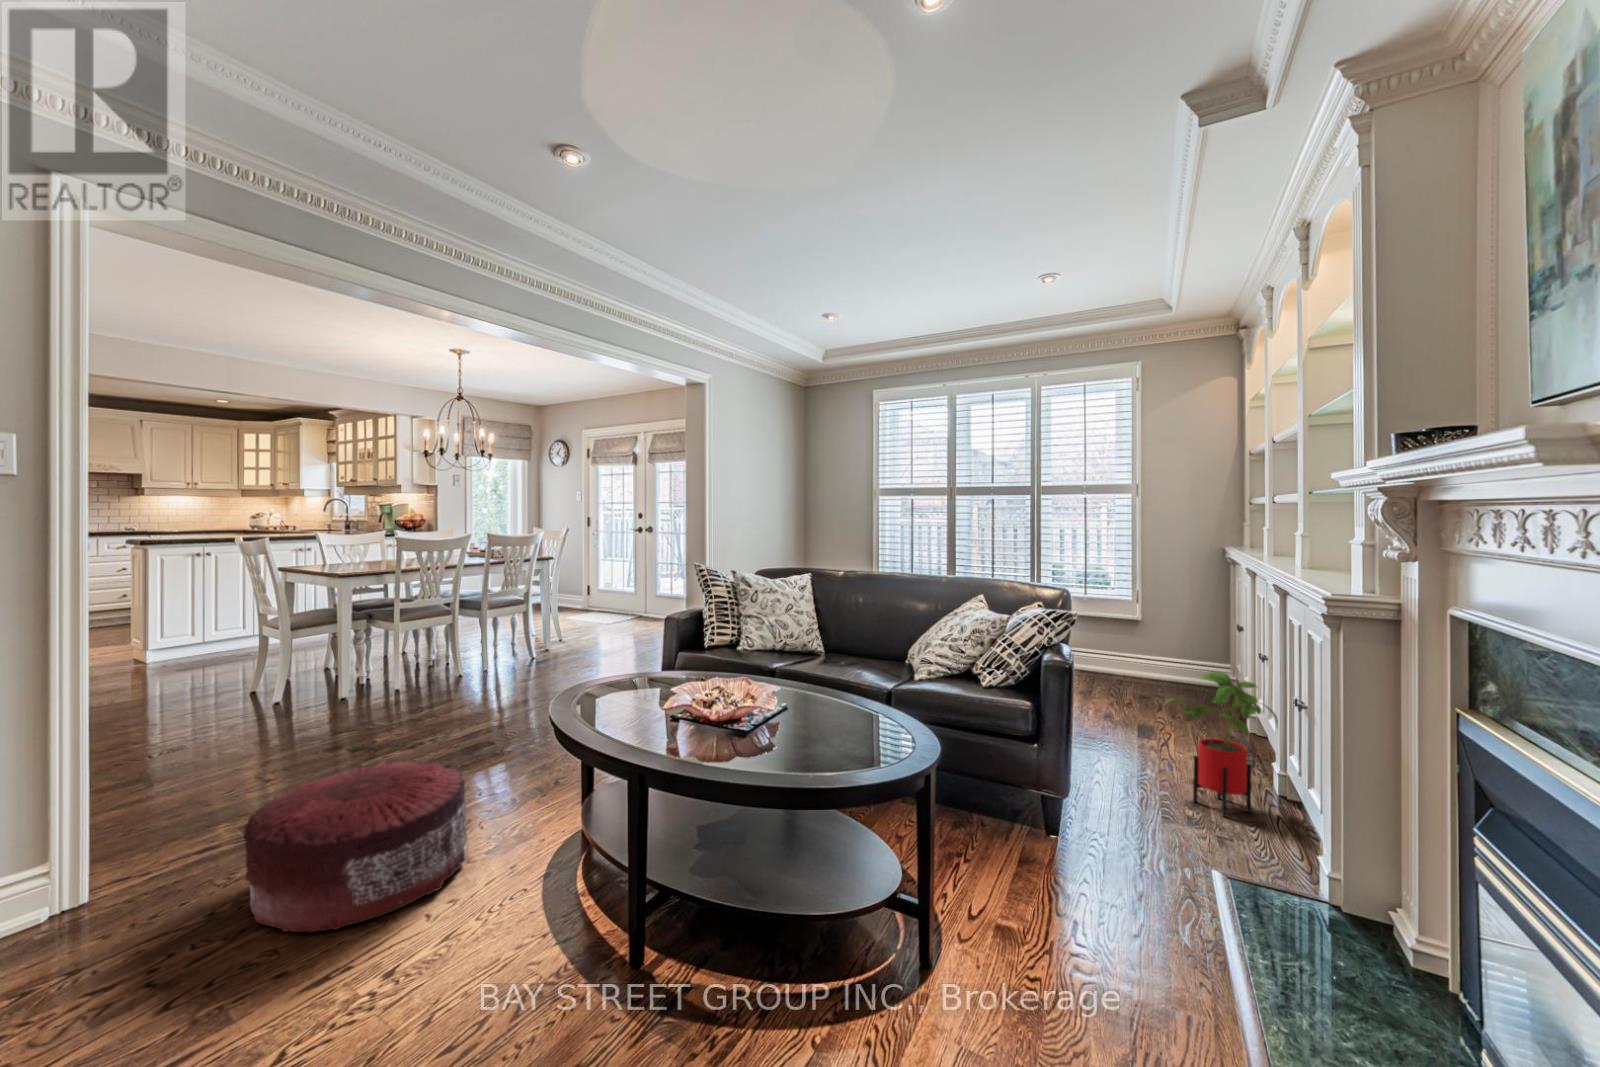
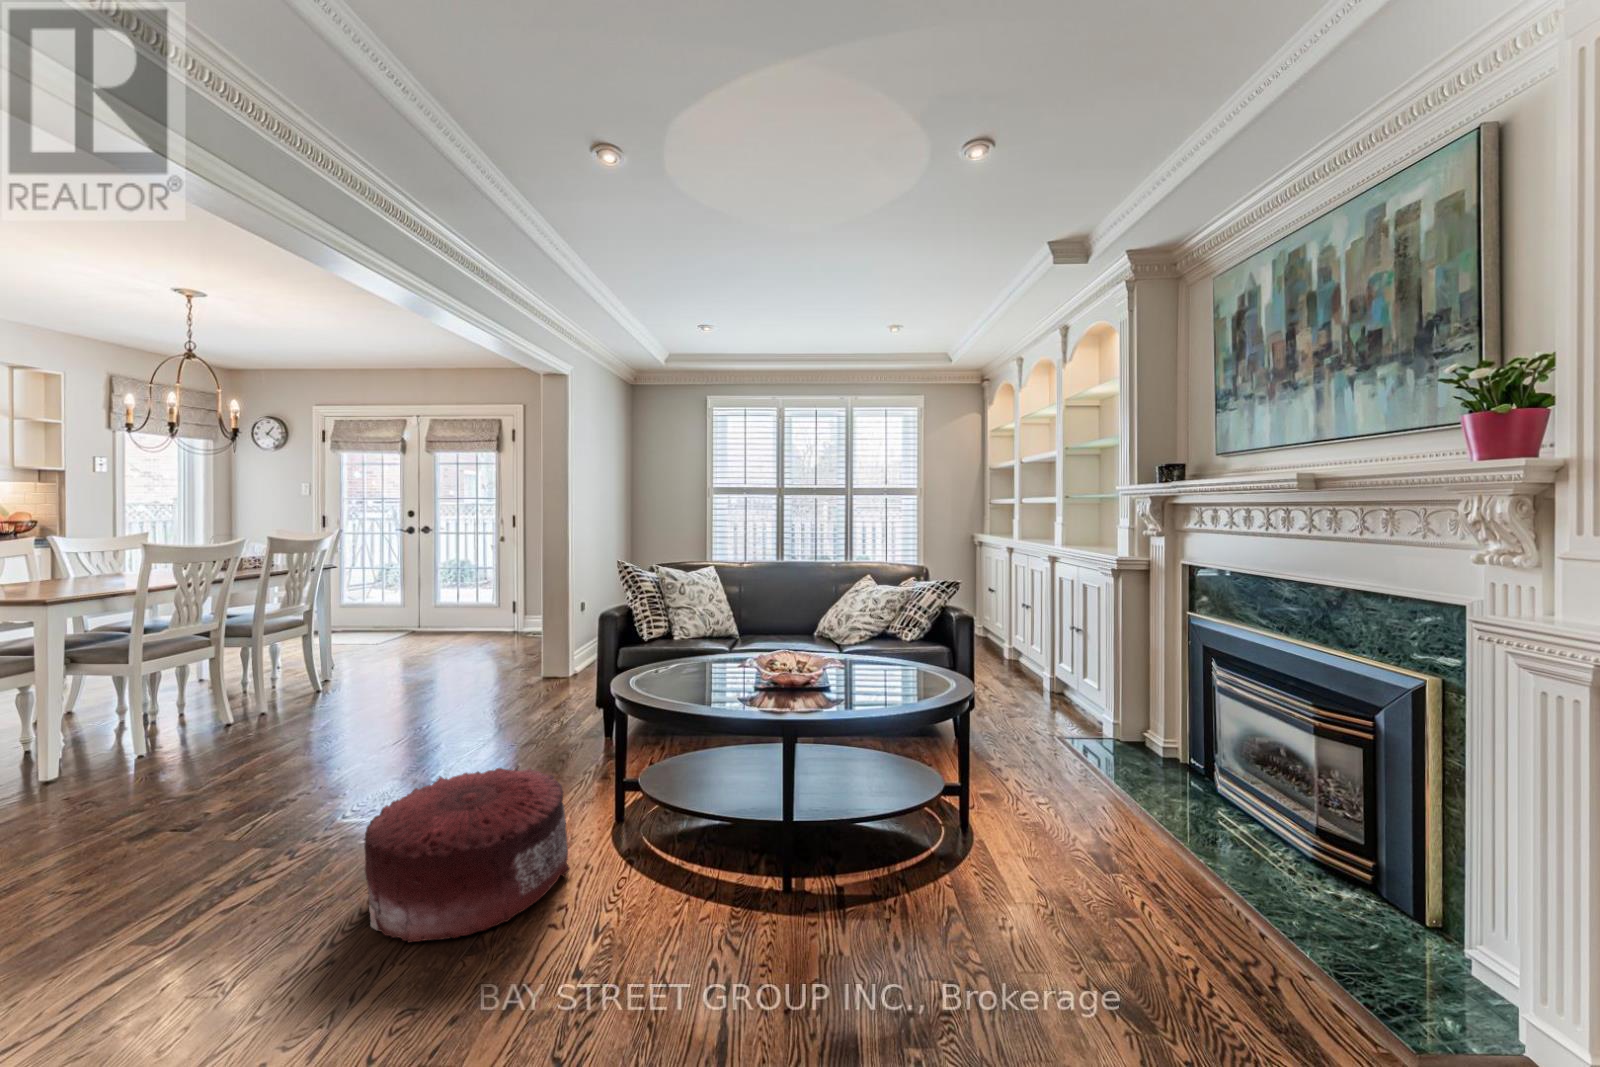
house plant: present [1164,672,1278,817] -> none [1003,613,1065,705]

